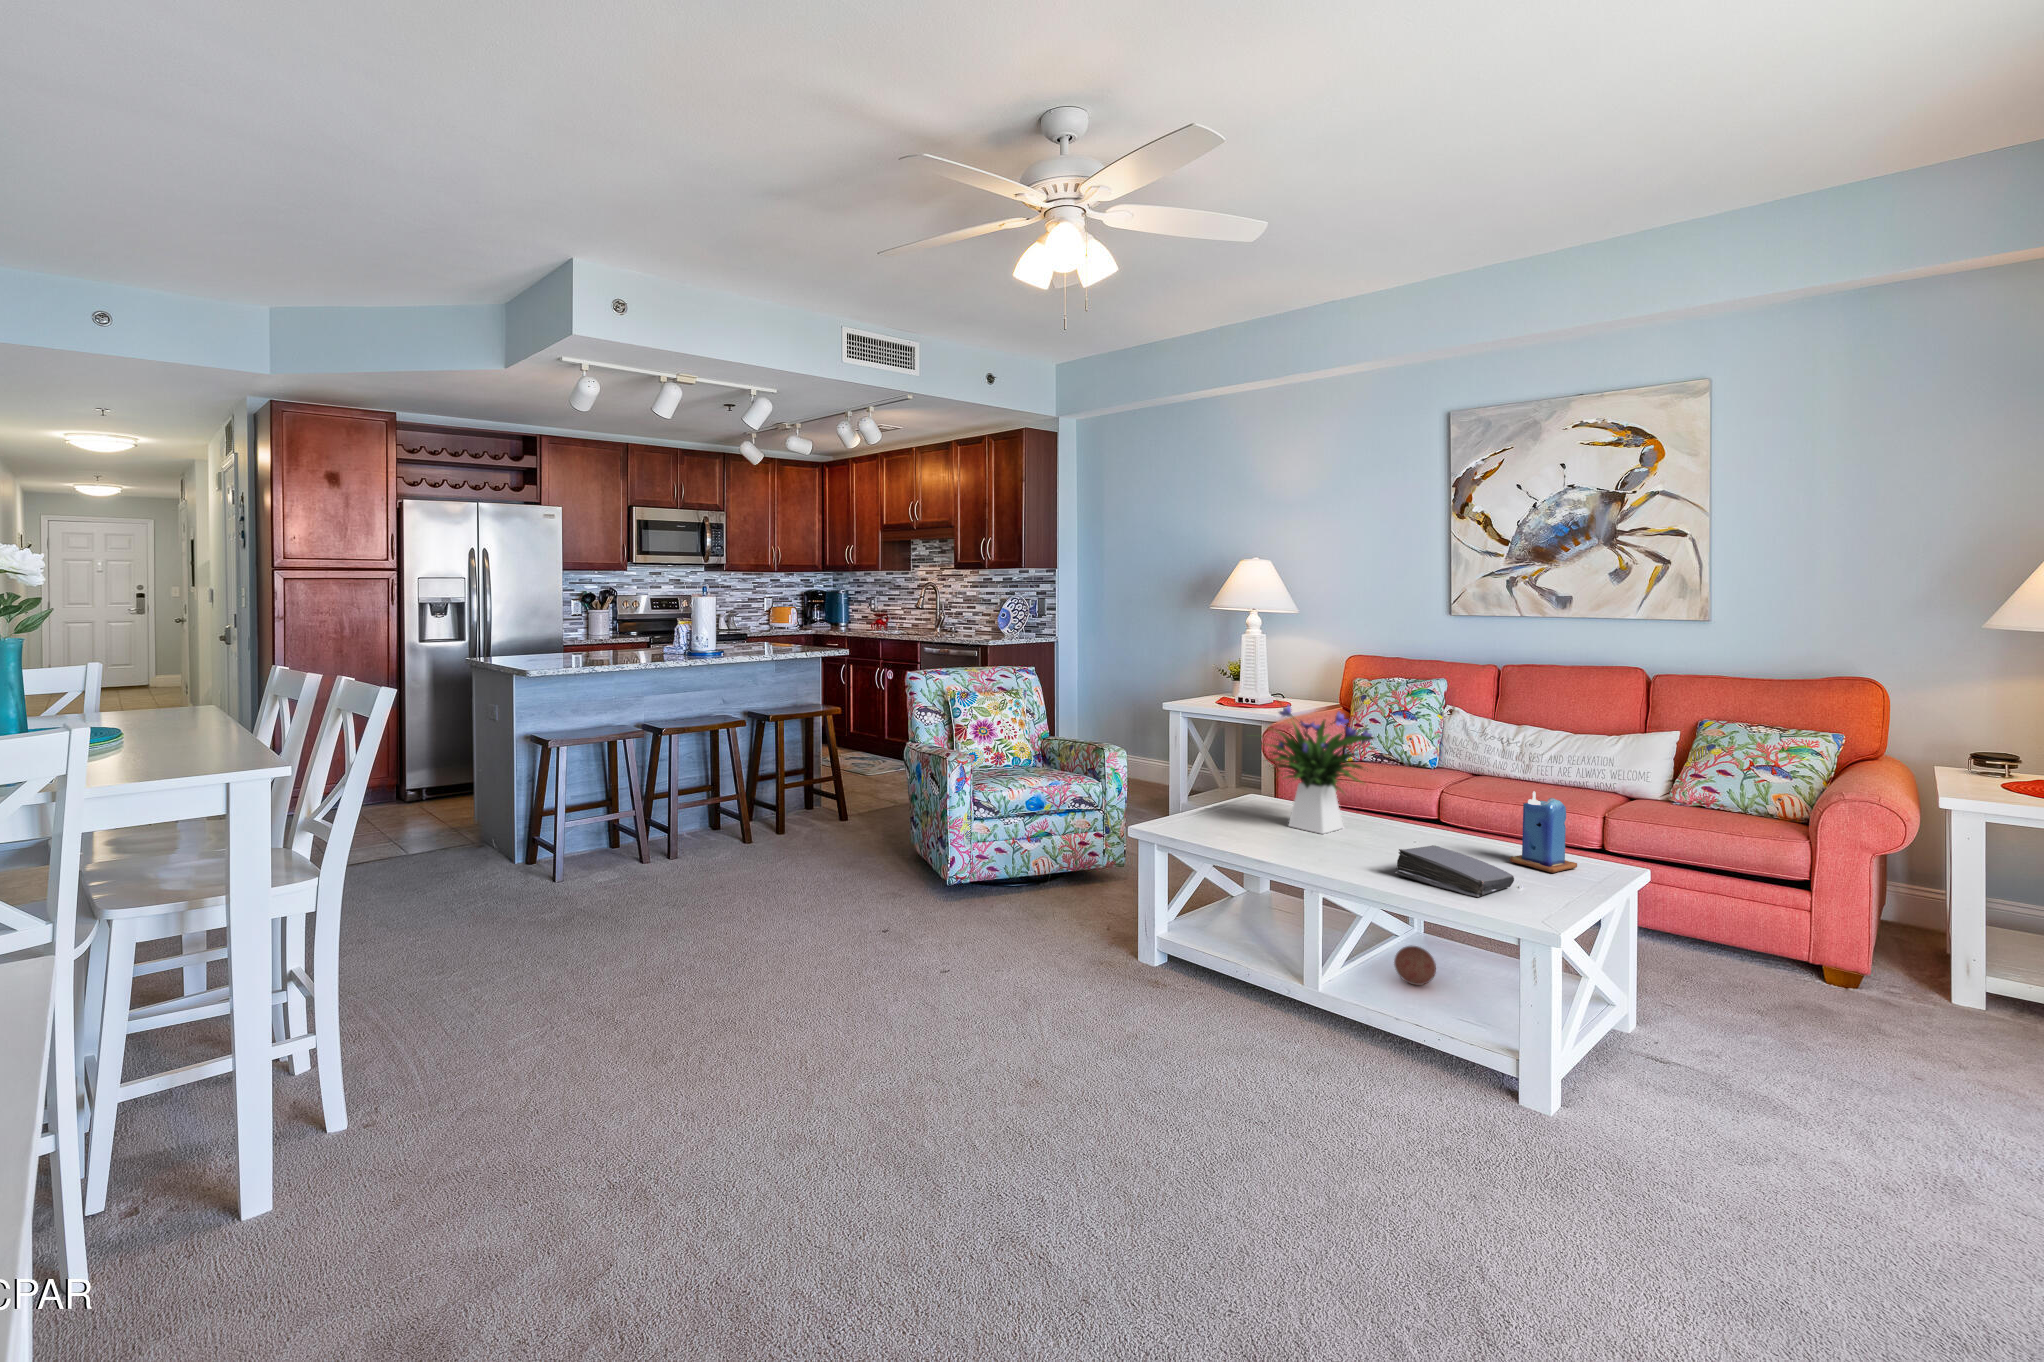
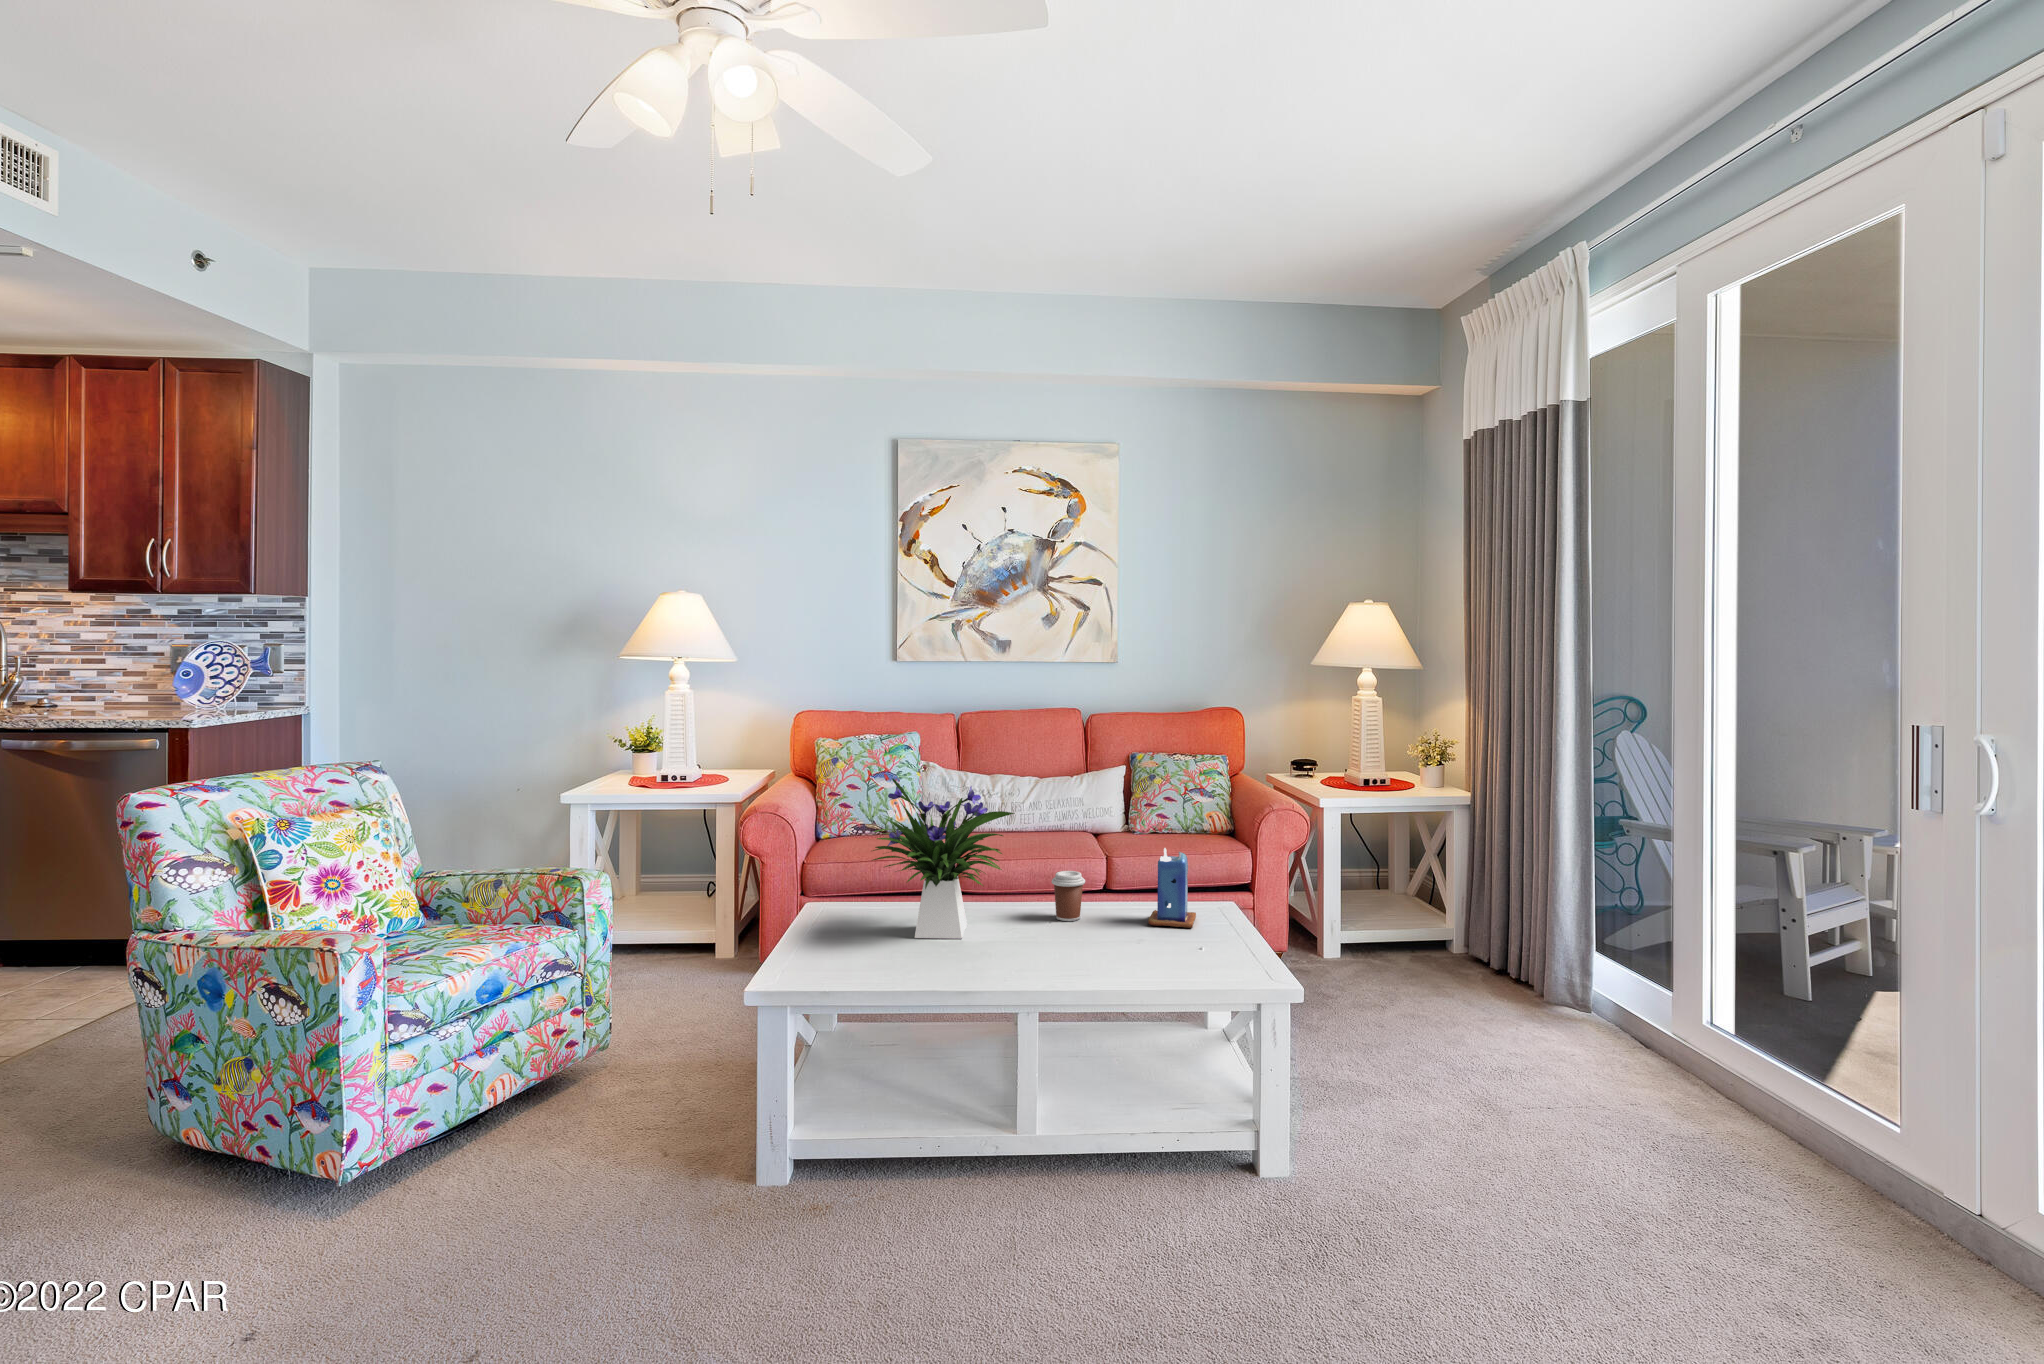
coffee cup: none [1426,799,1461,845] -> present [1052,871,1085,921]
book: present [1395,845,1514,897] -> none [1102,926,1200,973]
decorative ball: present [1394,946,1436,985] -> none [1084,1043,1126,1088]

